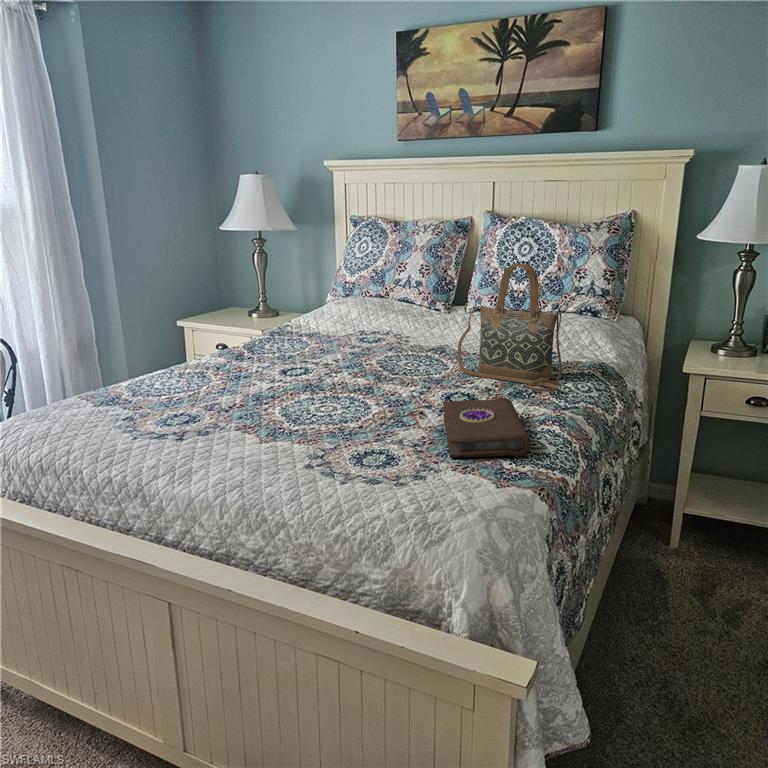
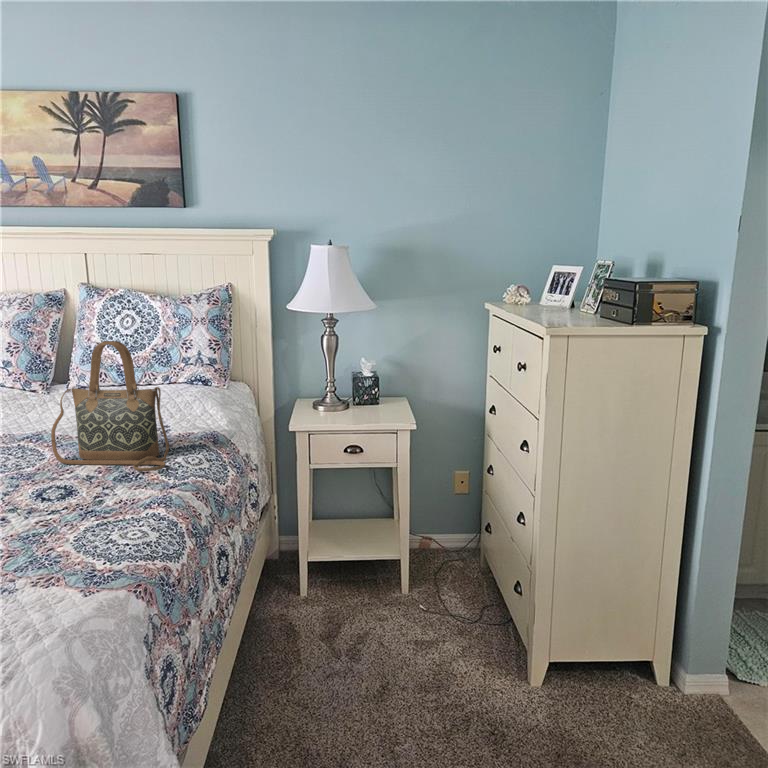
book: present [443,397,532,458] -> none [26,487,128,571]

